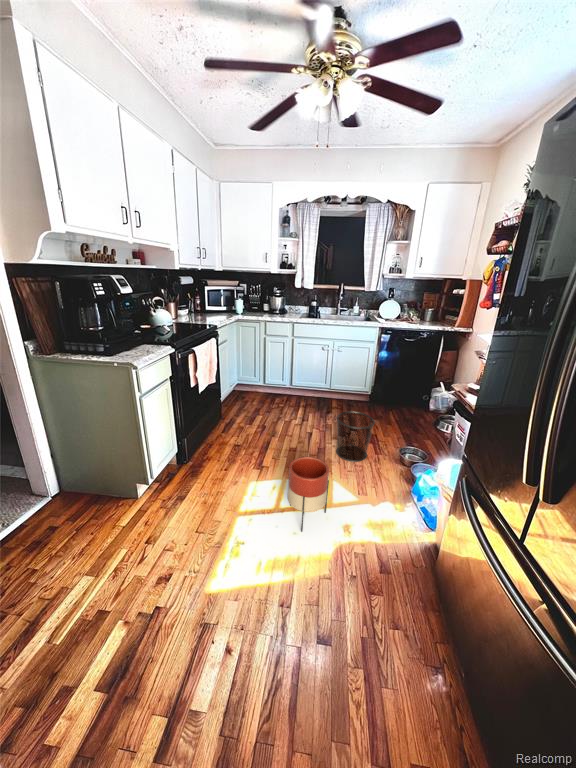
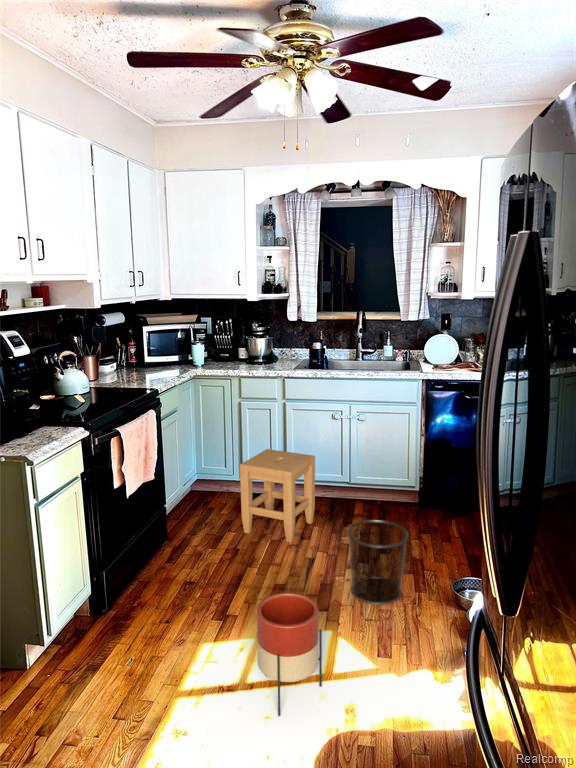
stool: none [267,367,312,423] -> present [240,449,315,543]

